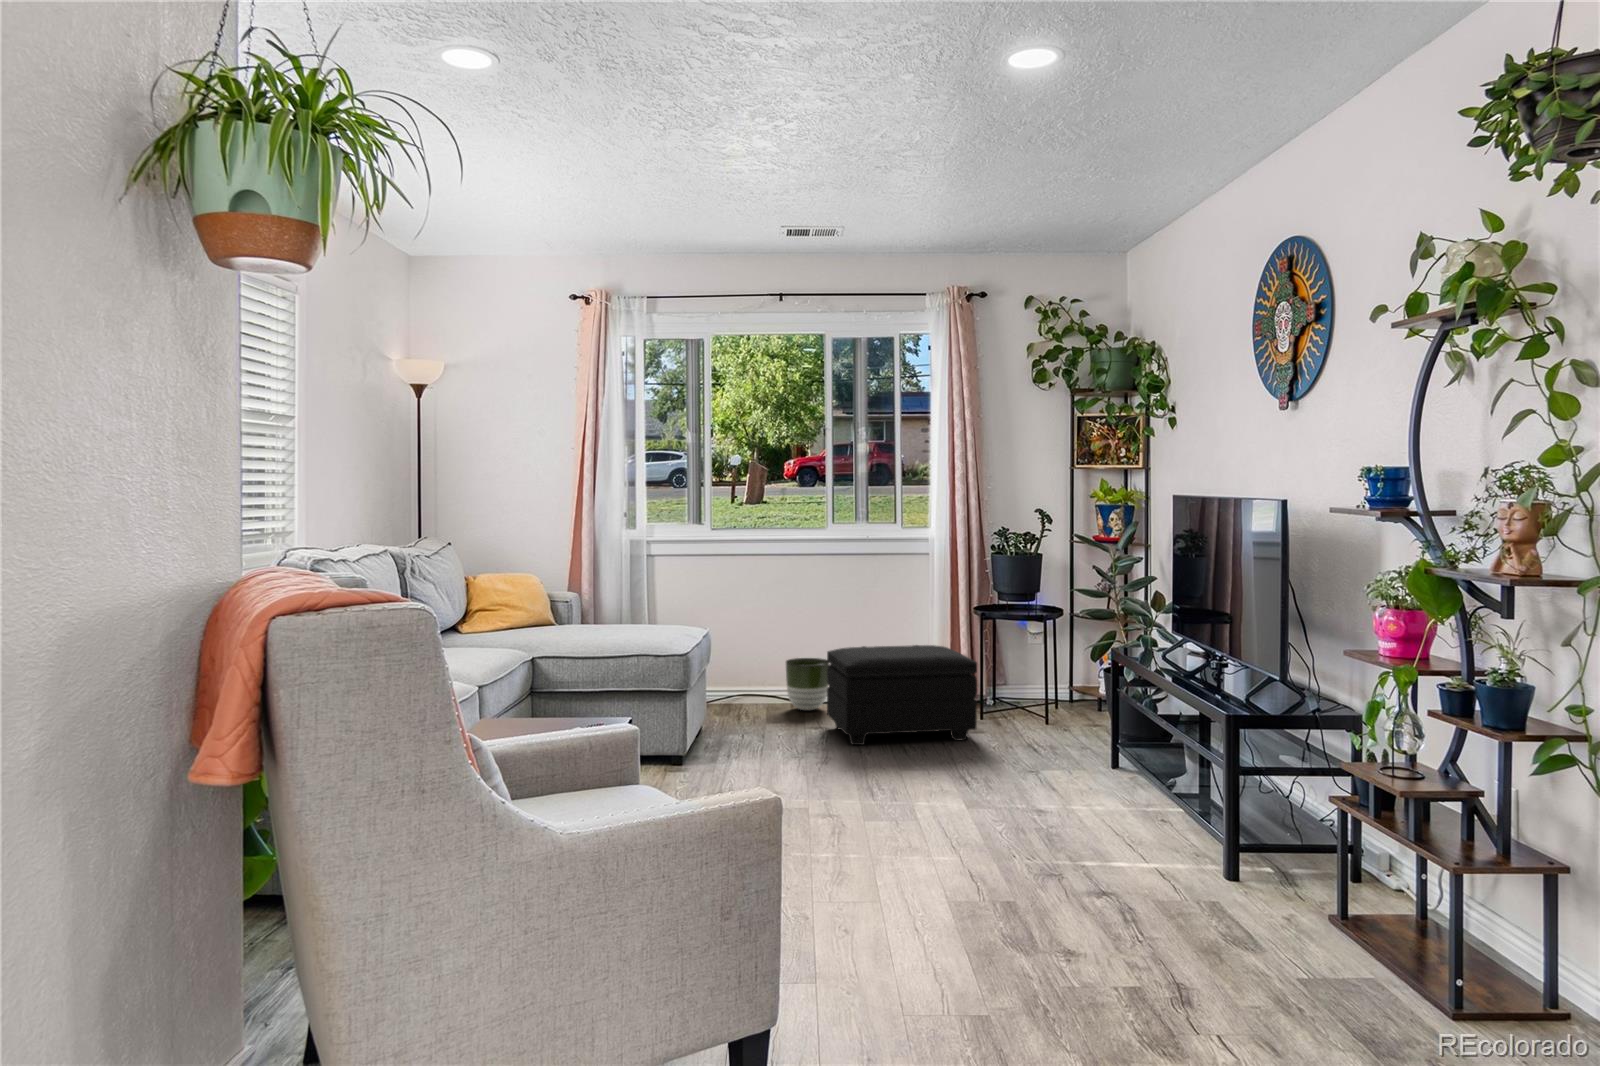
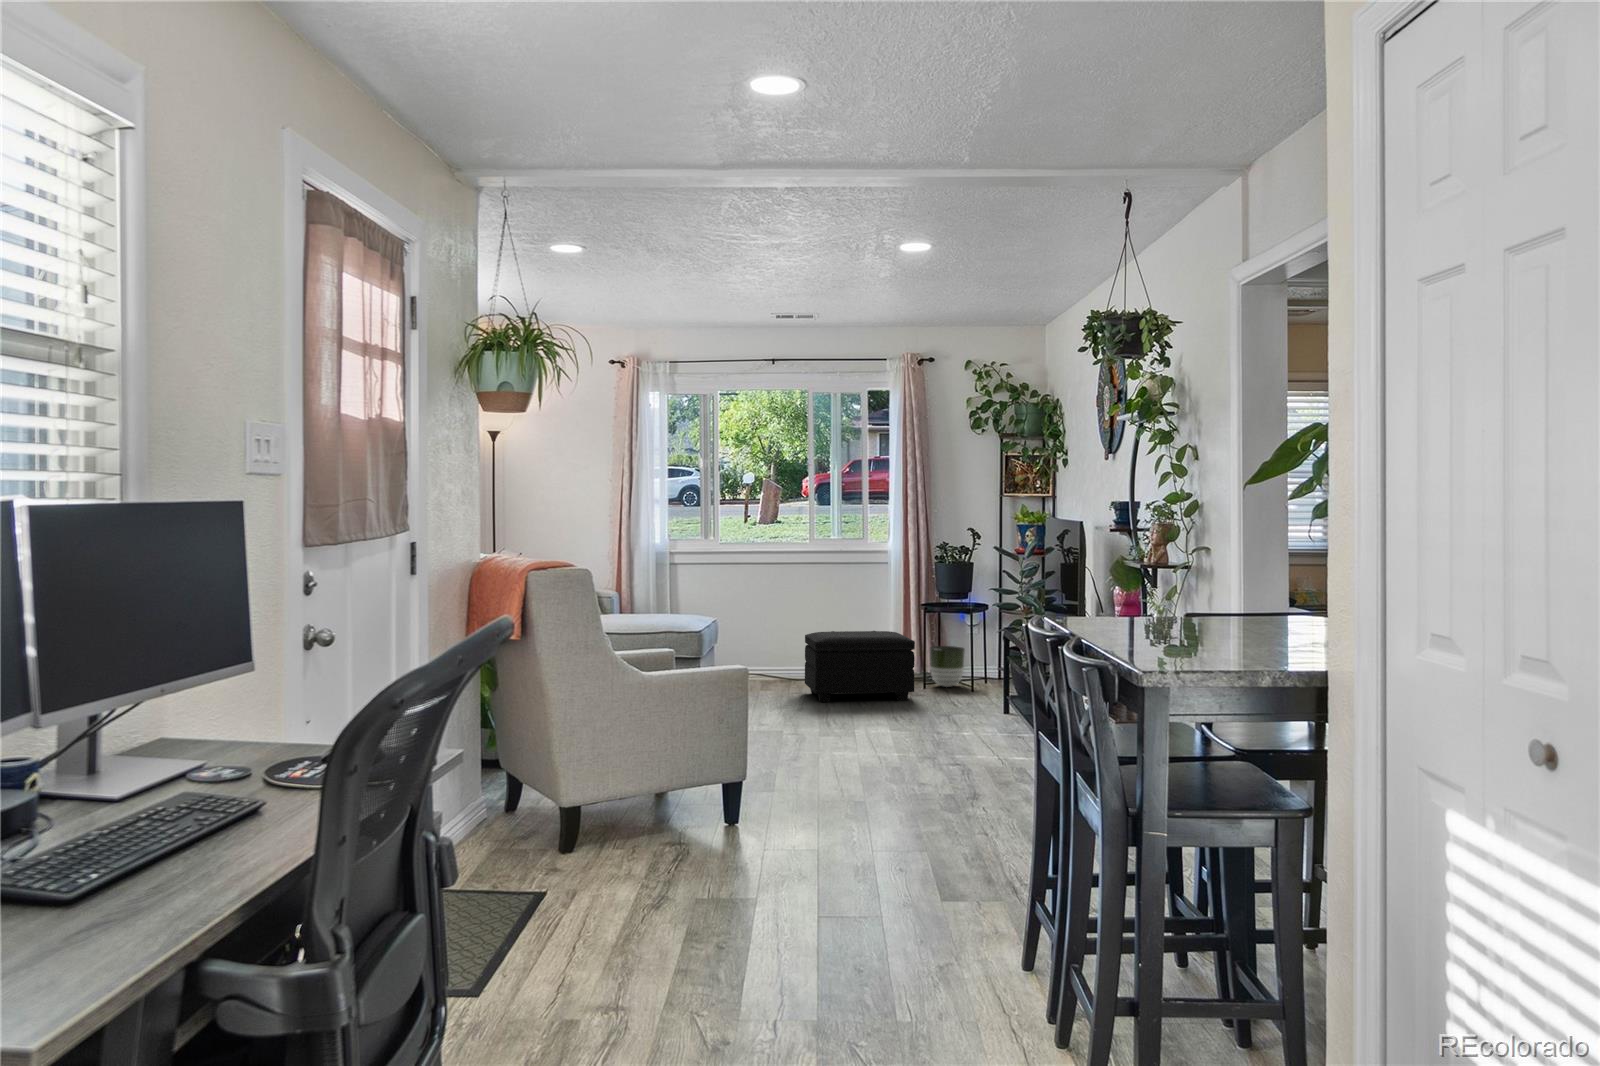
planter: present [786,658,829,711] -> present [930,646,965,687]

